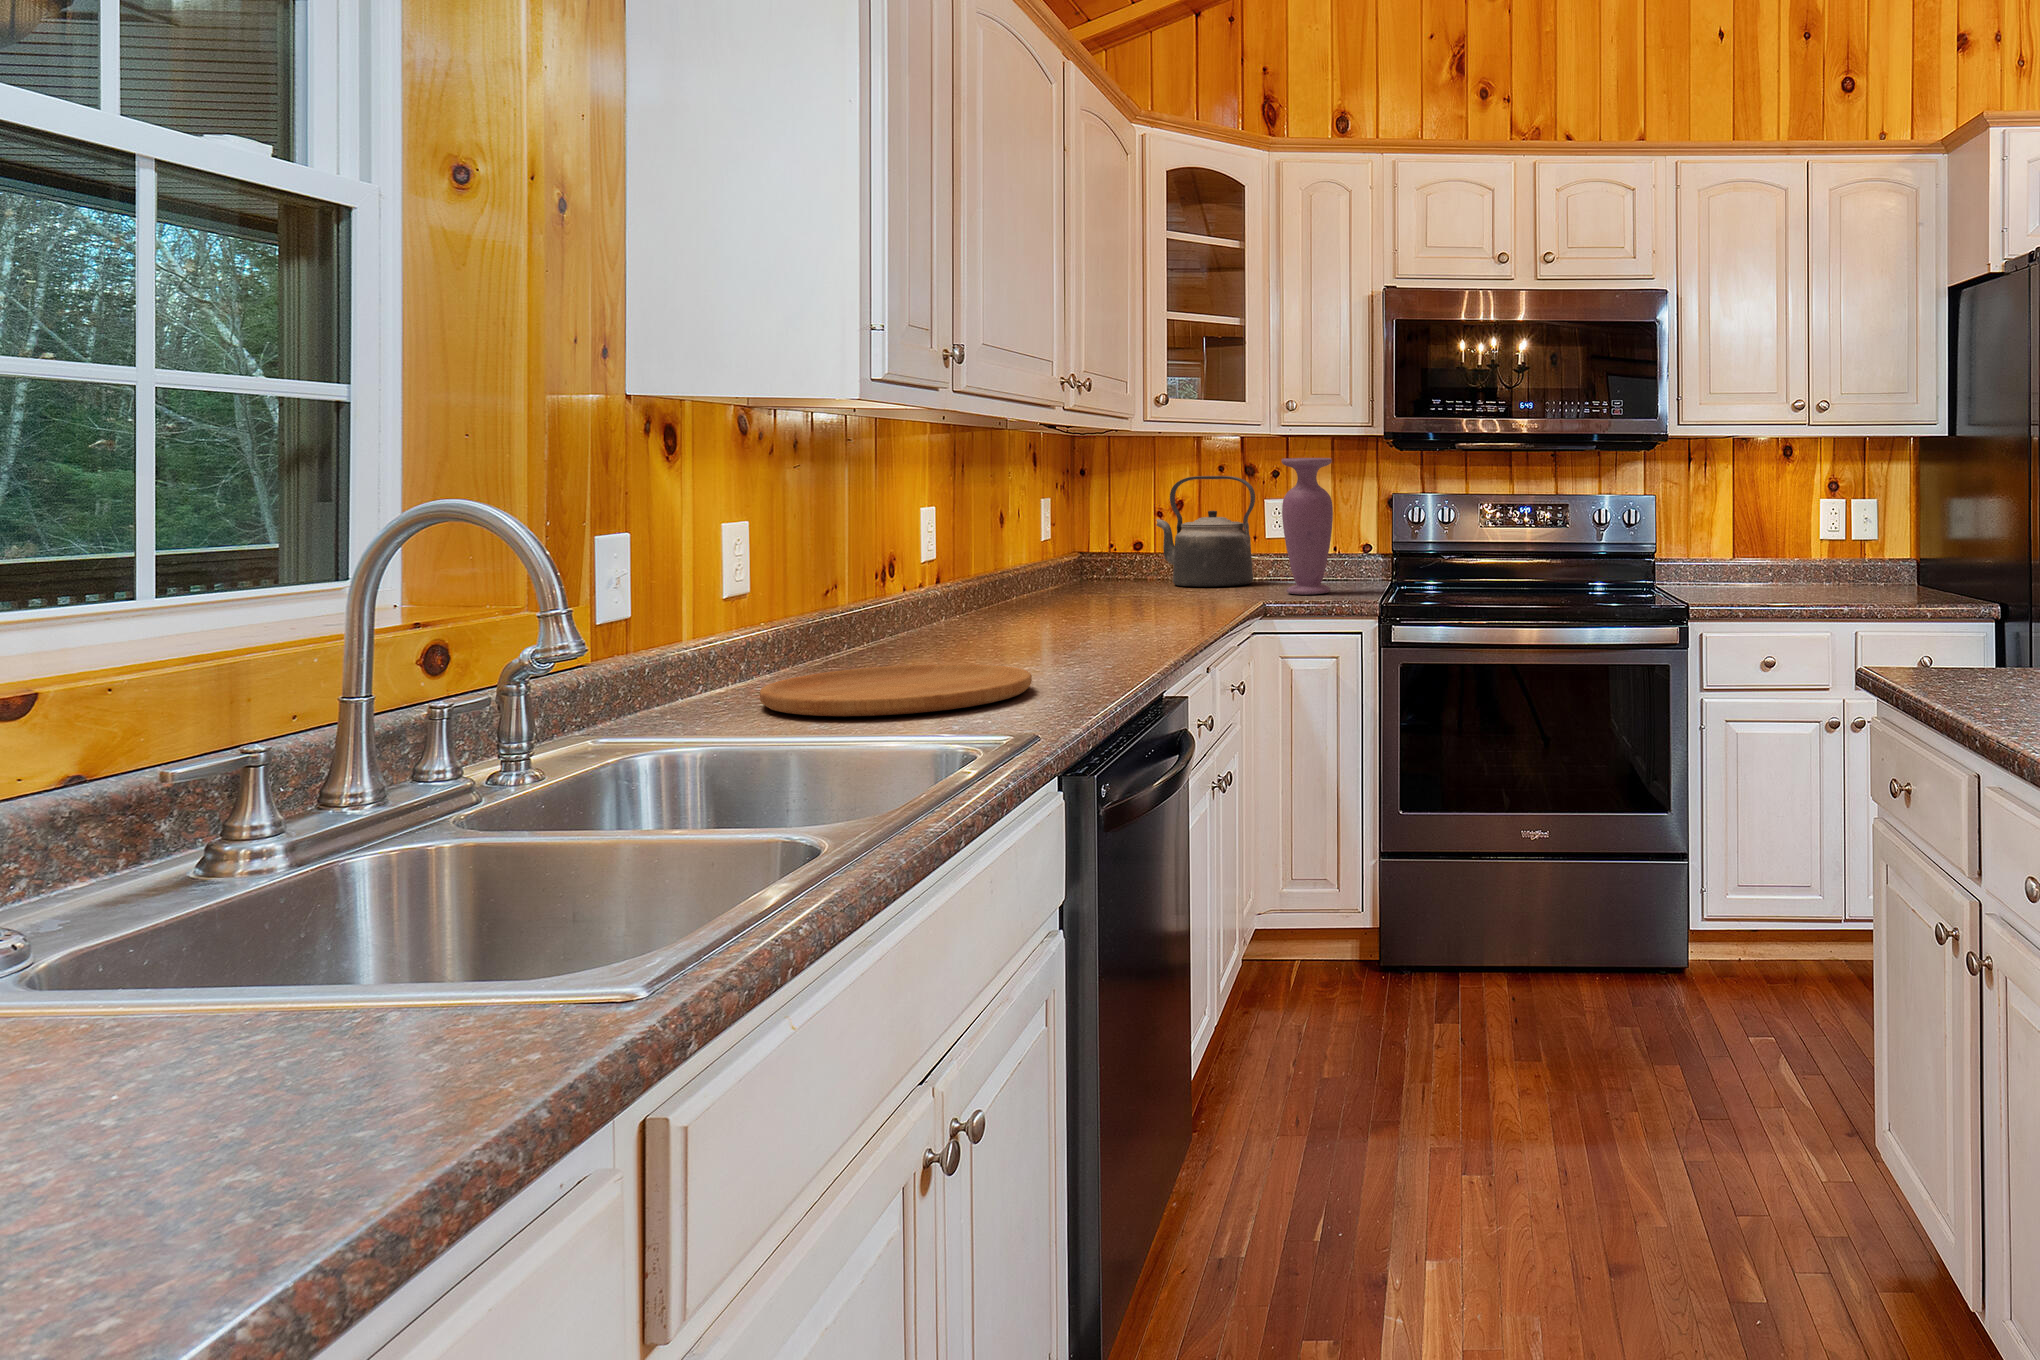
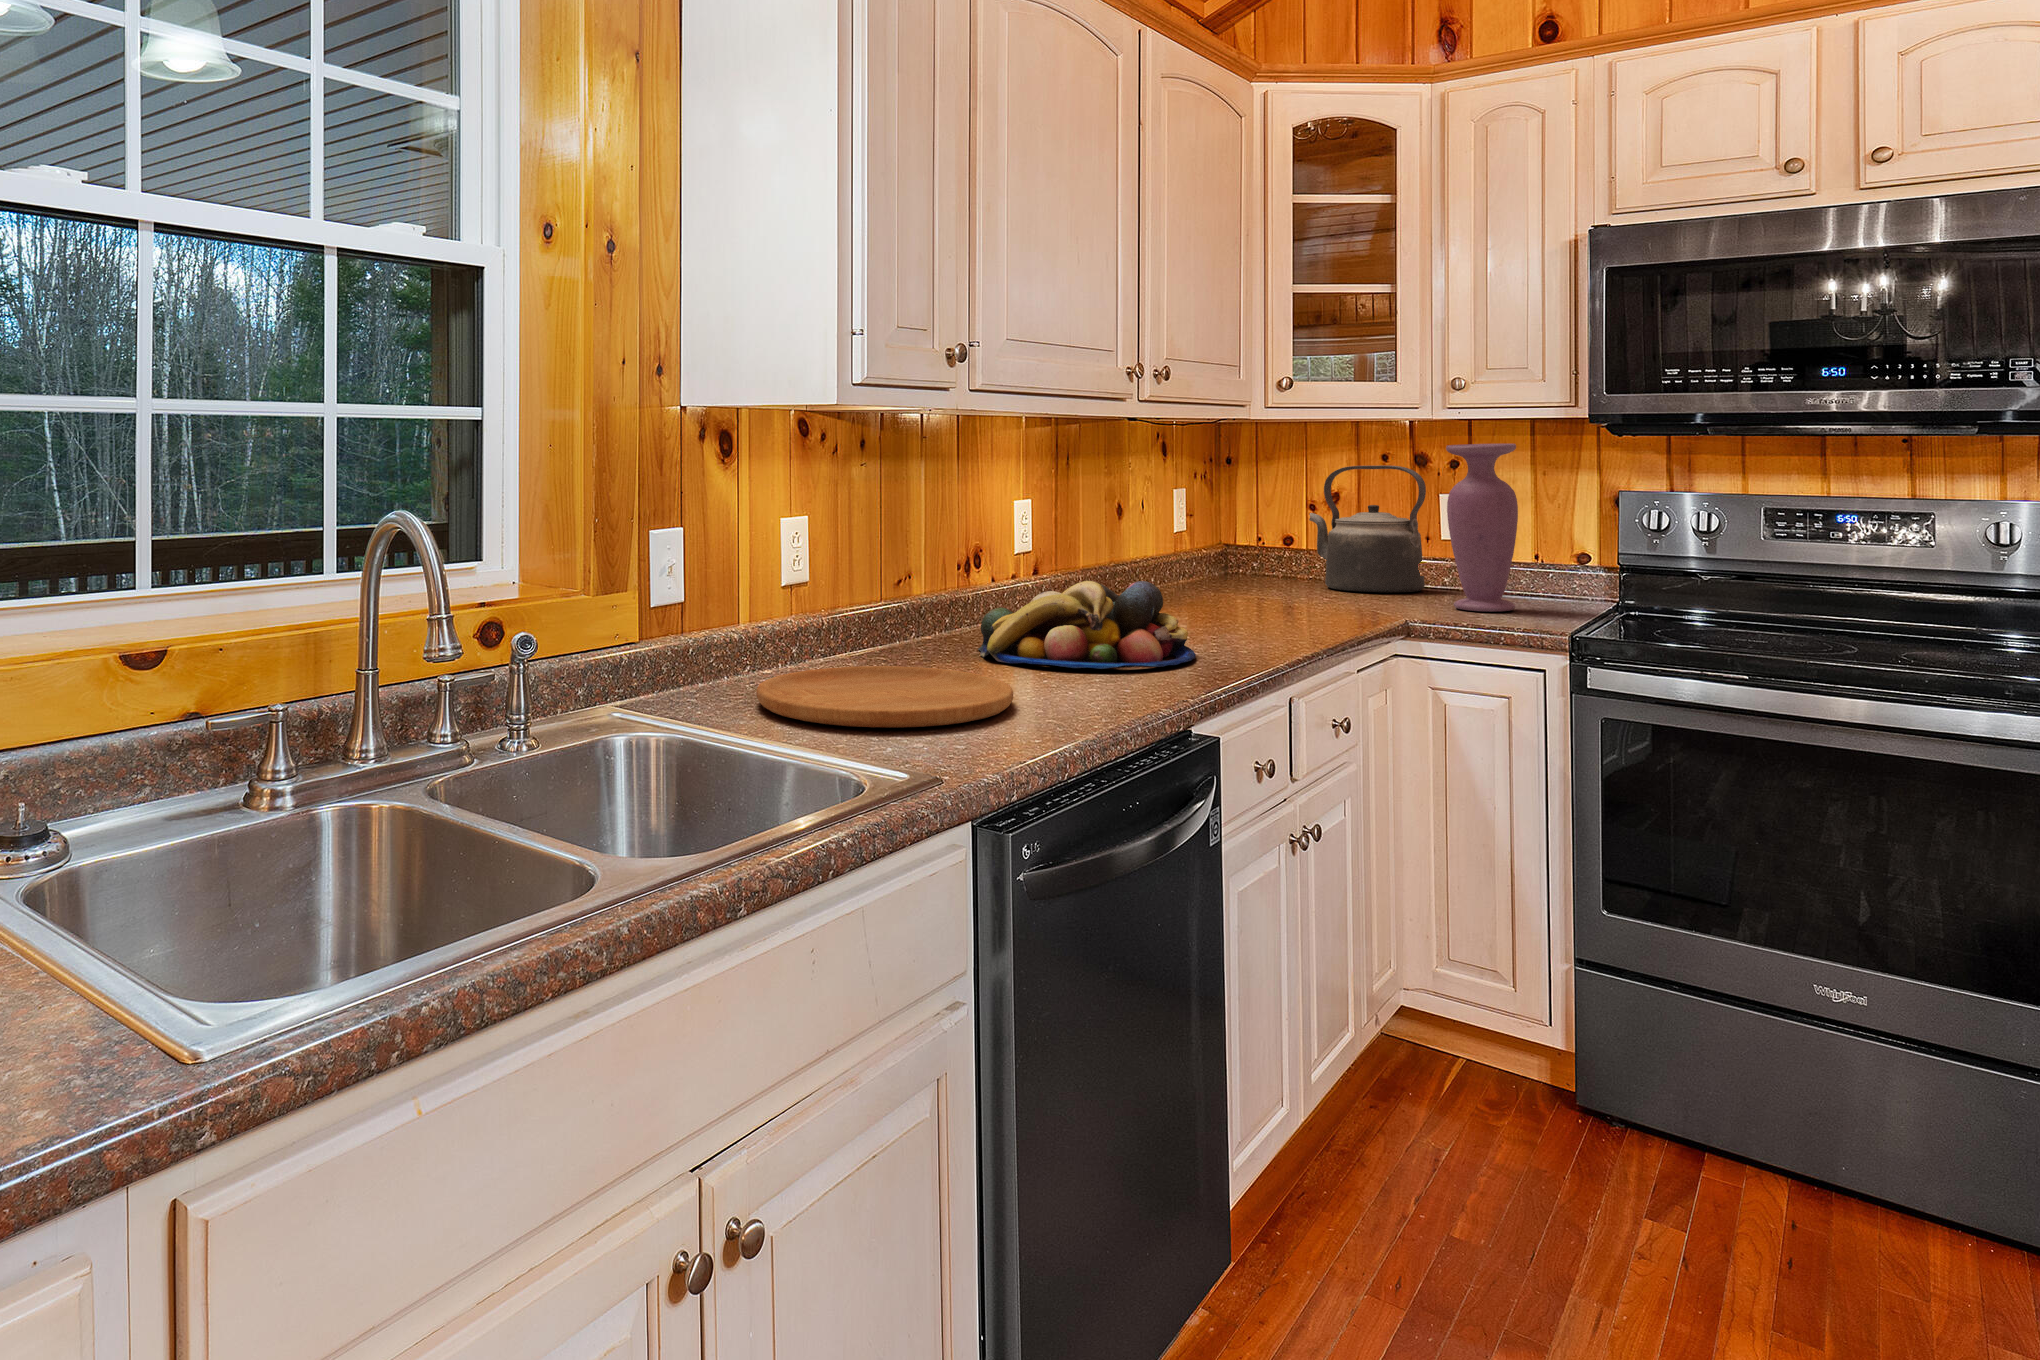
fruit bowl: none [923,576,1136,658] -> present [978,581,1196,669]

